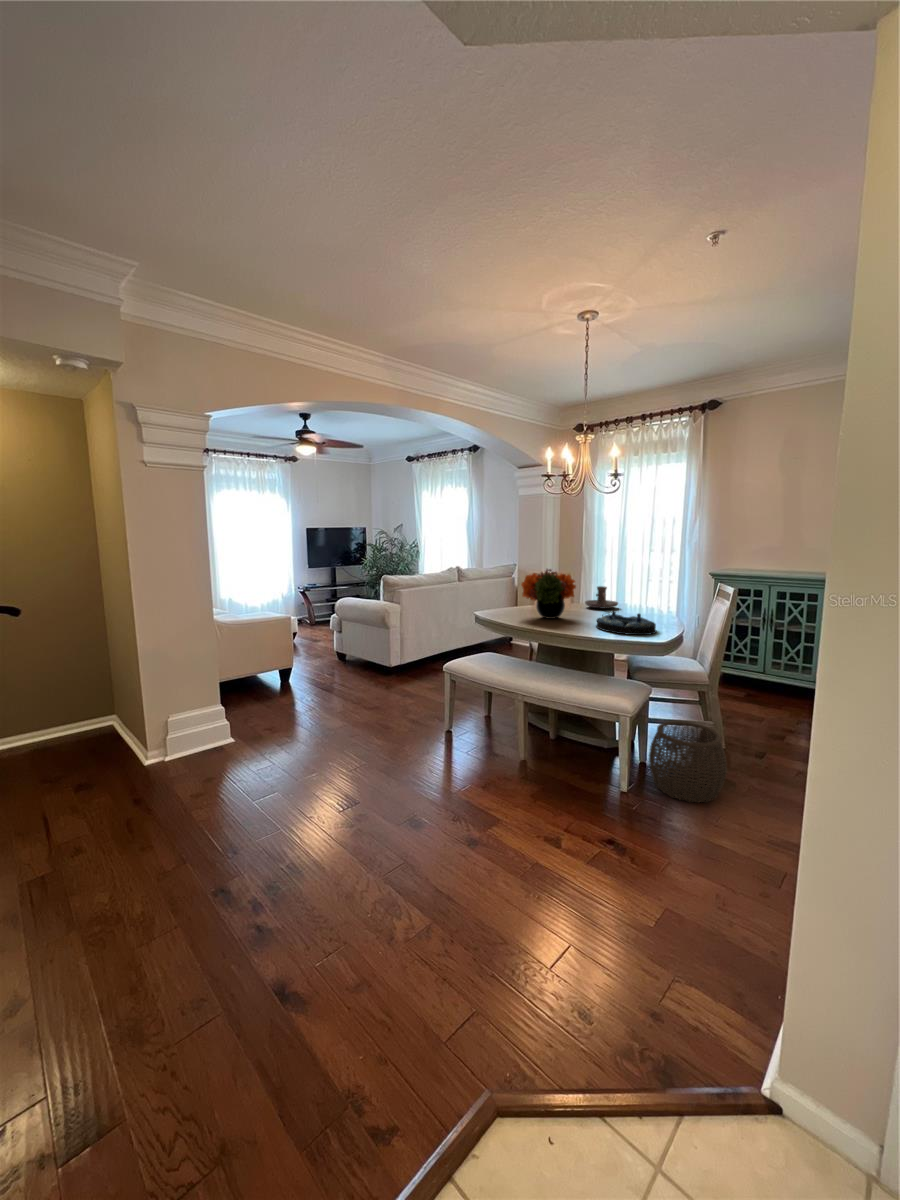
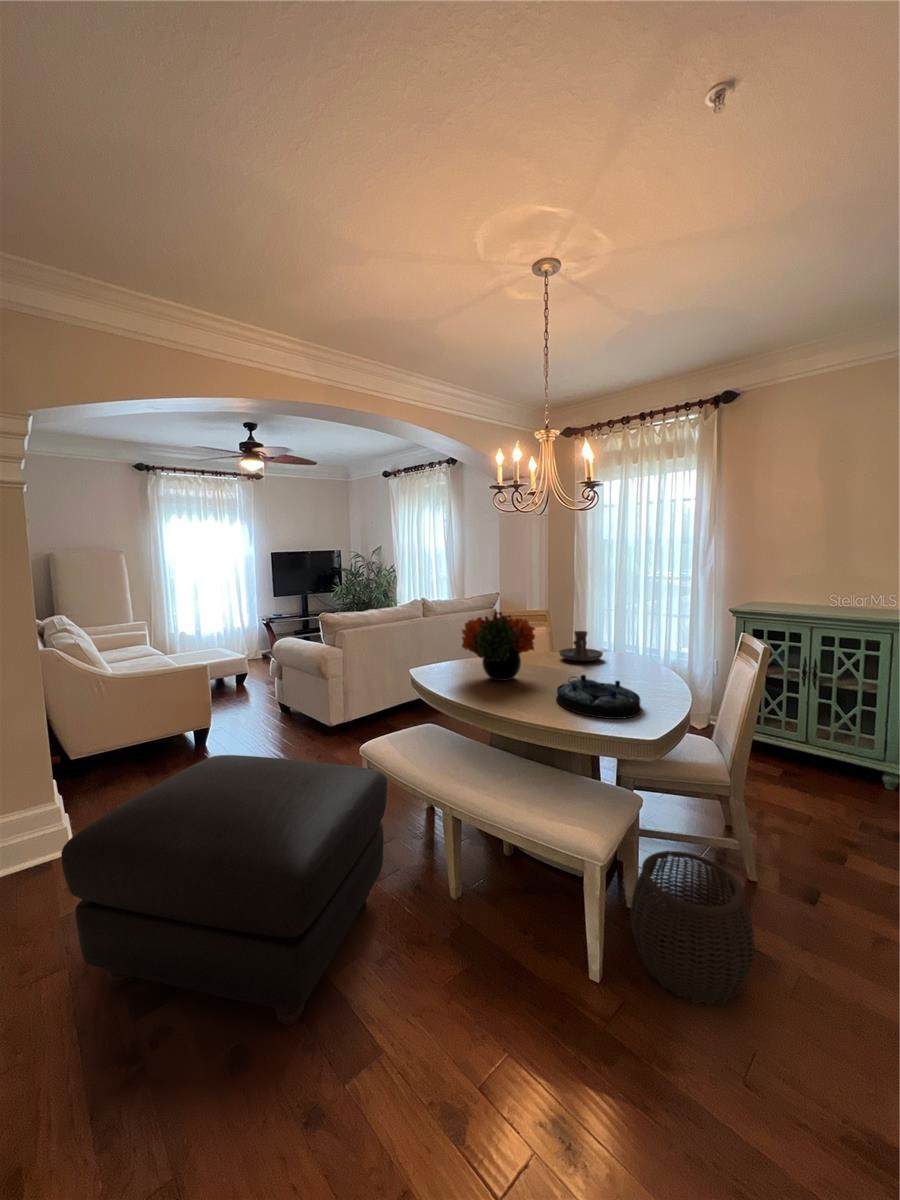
ottoman: none [293,669,481,817] -> present [61,755,387,1026]

